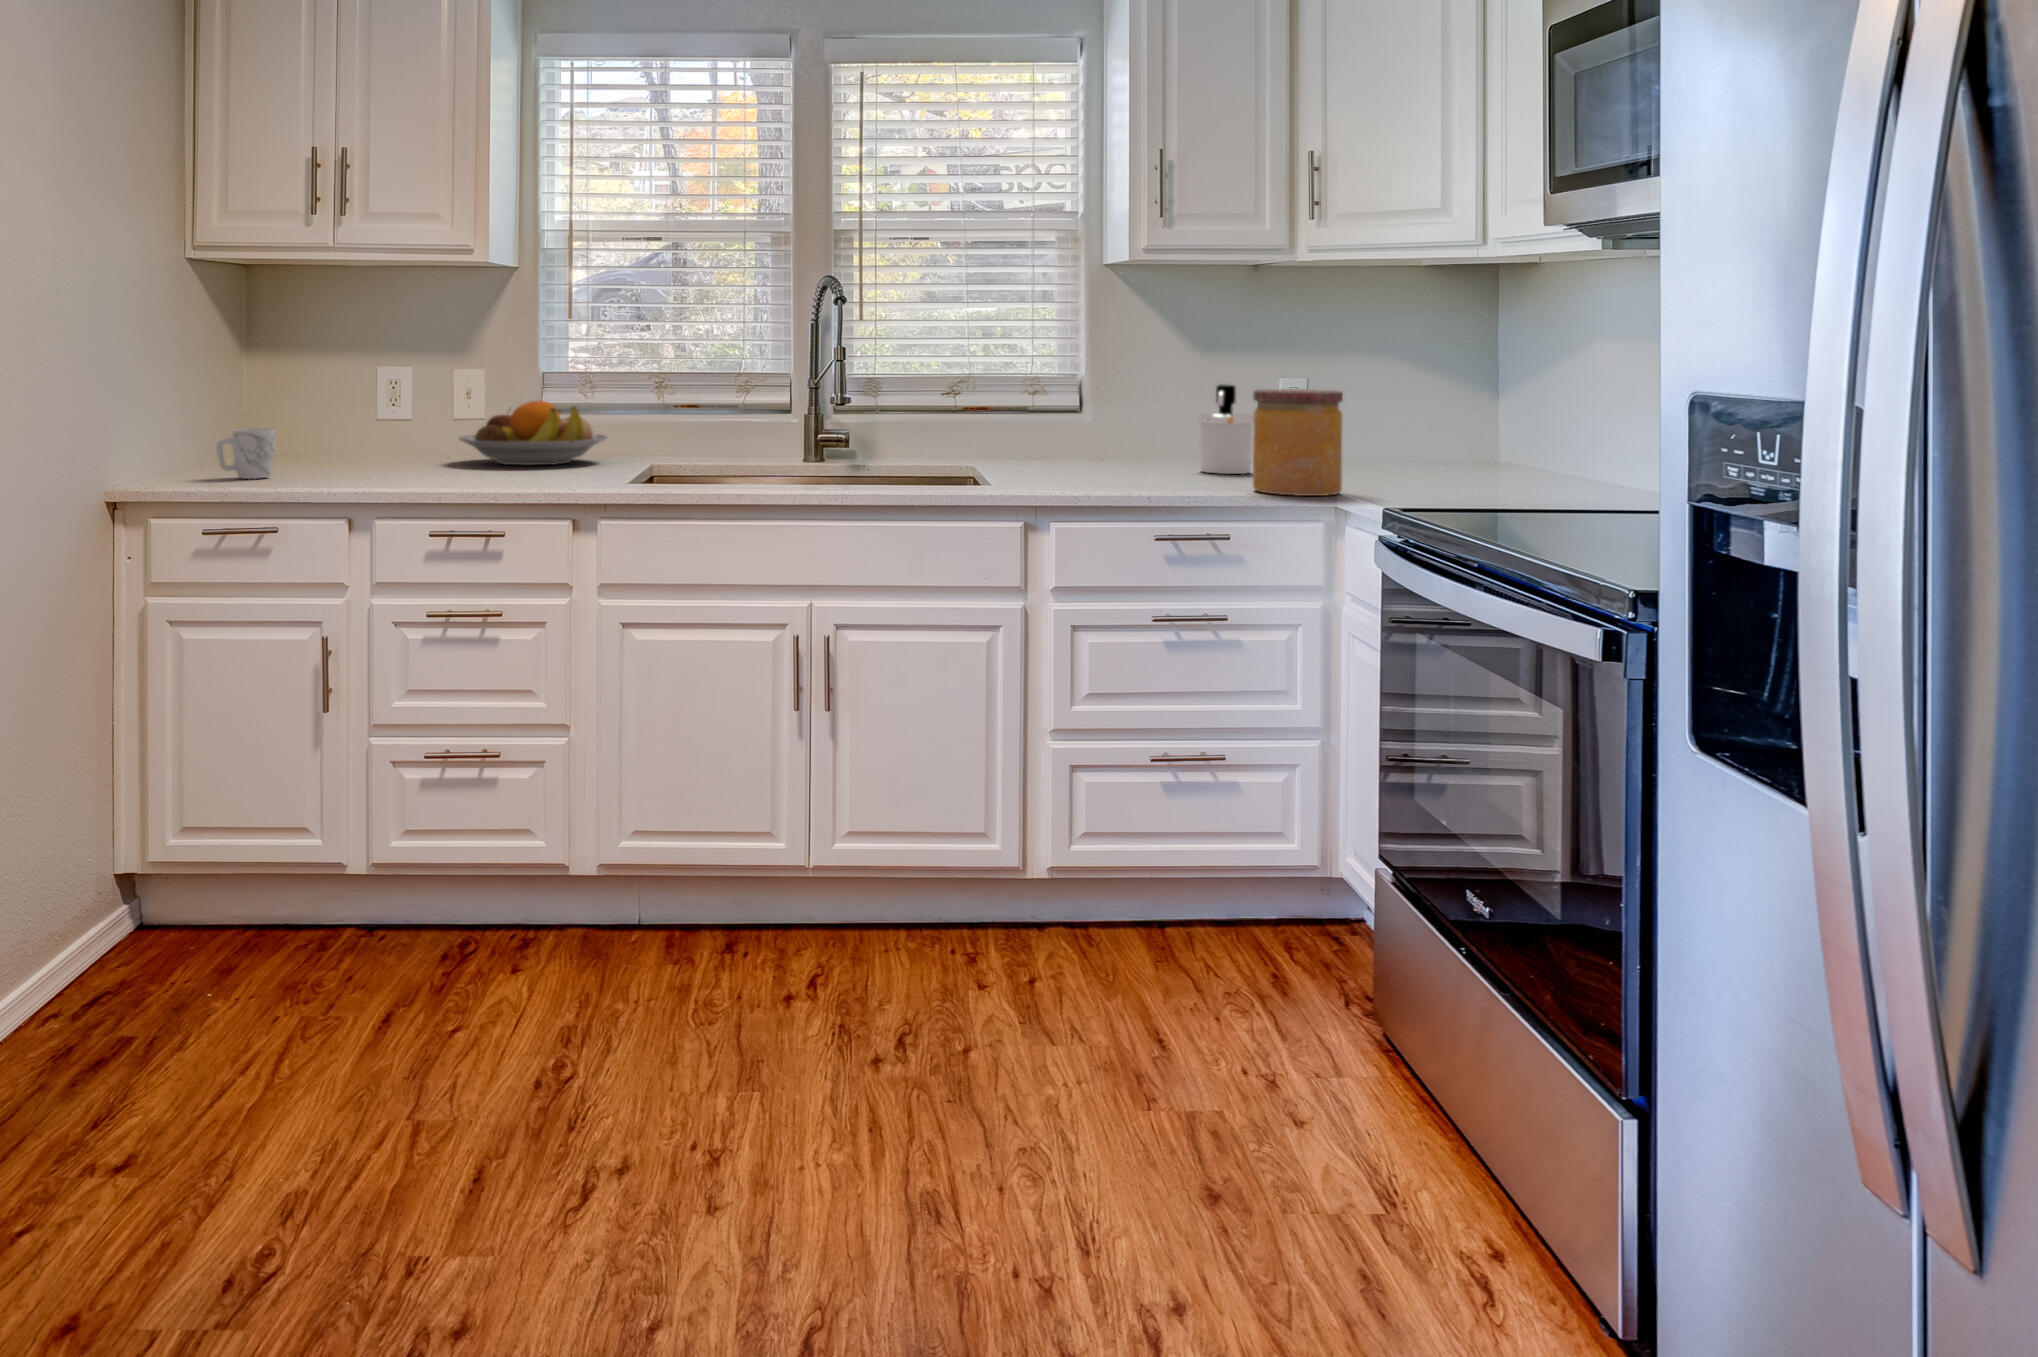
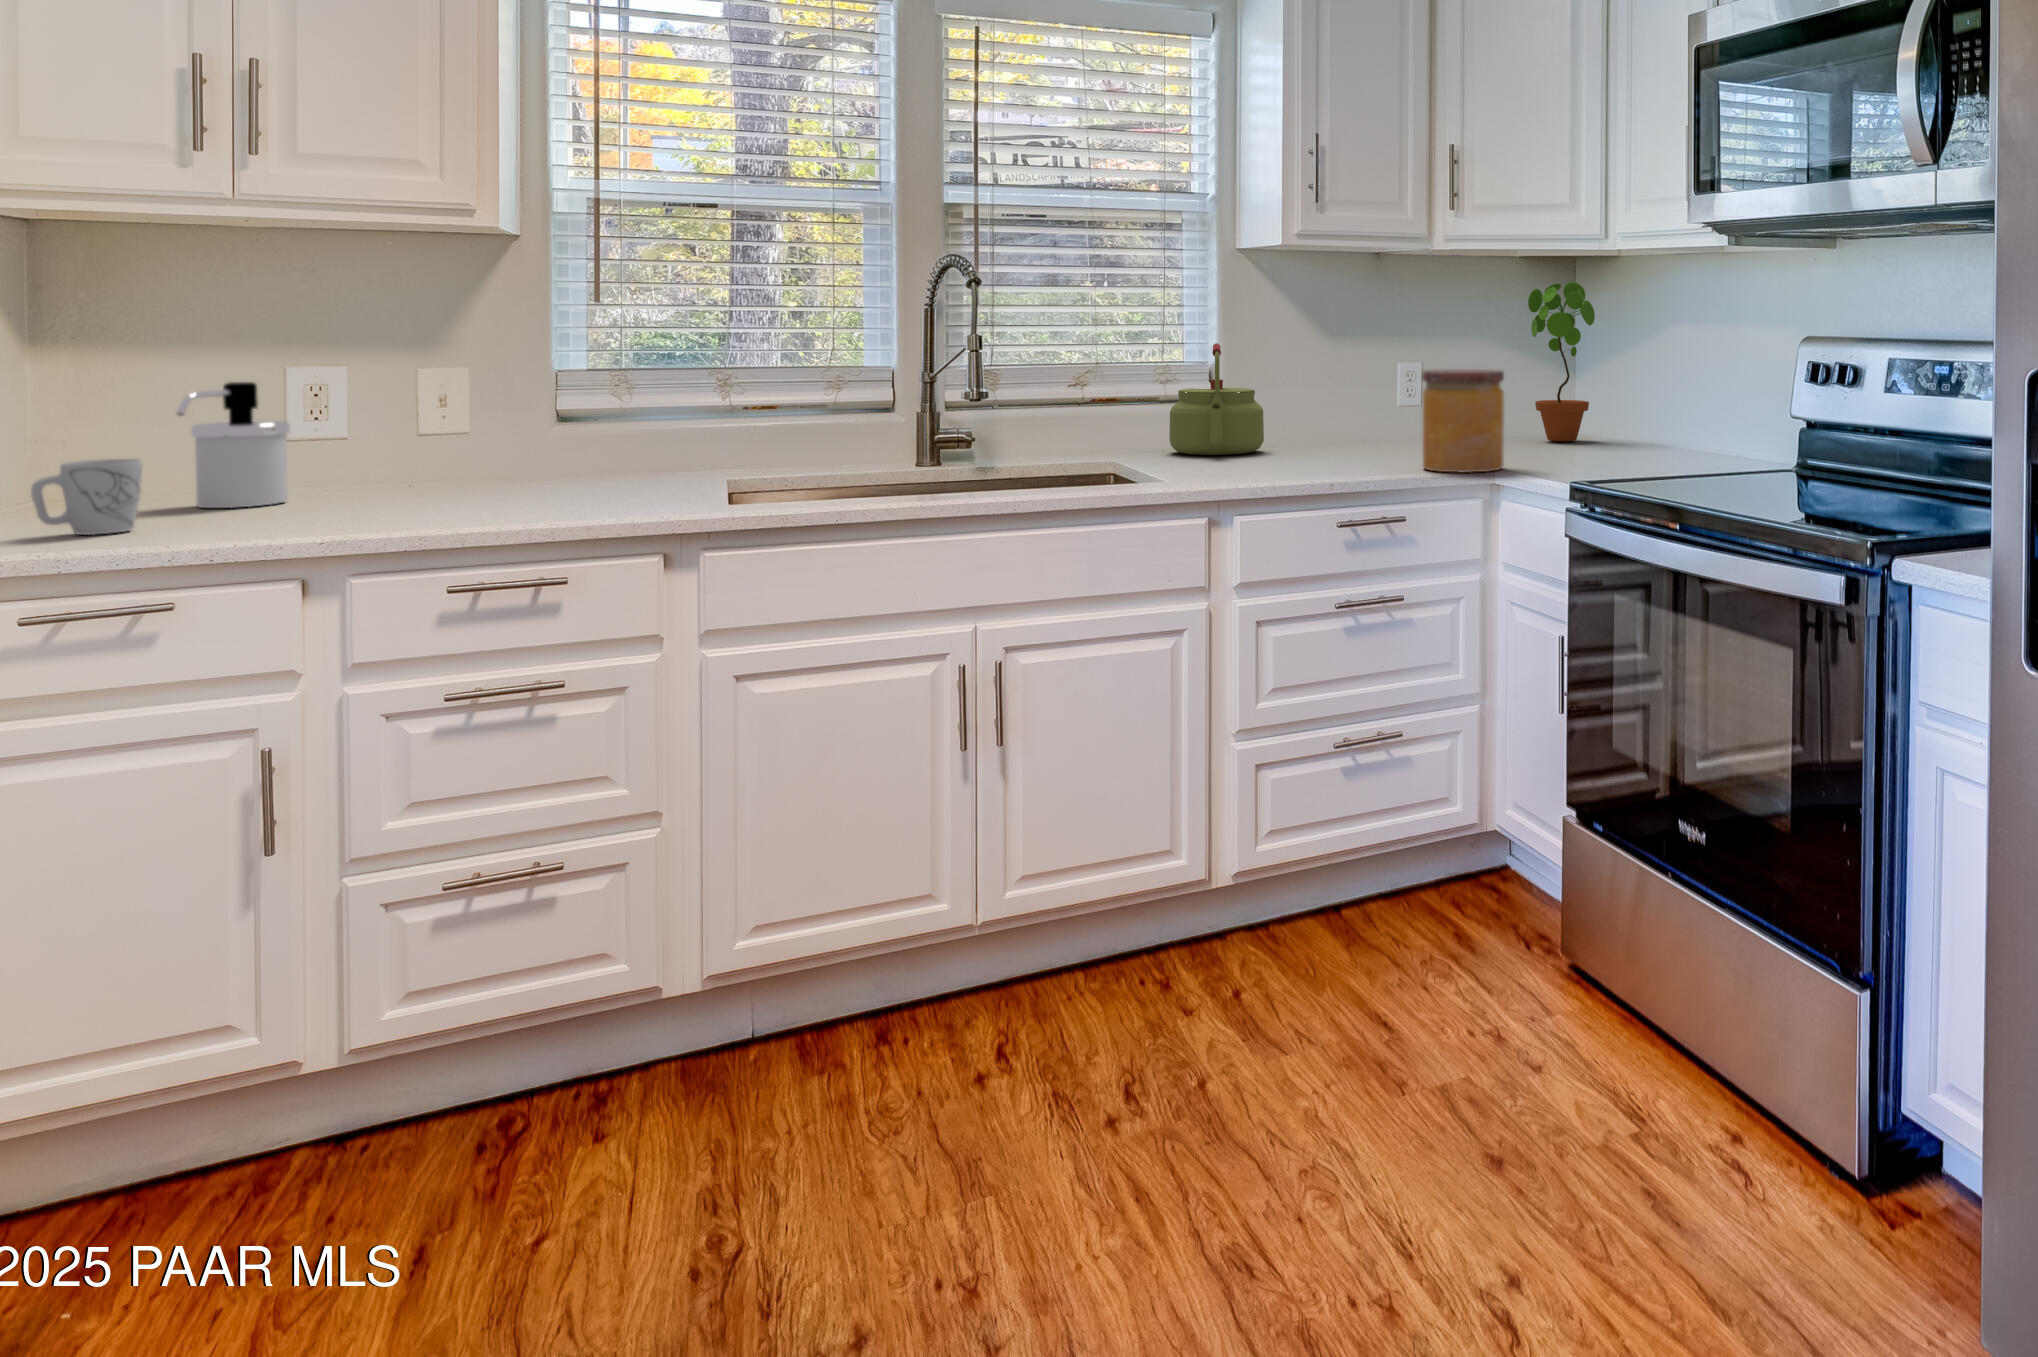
potted plant: none [1425,300,1500,473] -> present [1528,282,1595,442]
kettle: none [1036,362,1126,468] -> present [1169,343,1264,455]
soap dispenser: present [1198,385,1254,474] -> present [177,382,290,508]
fruit bowl: present [459,401,607,465] -> none [423,404,648,489]

